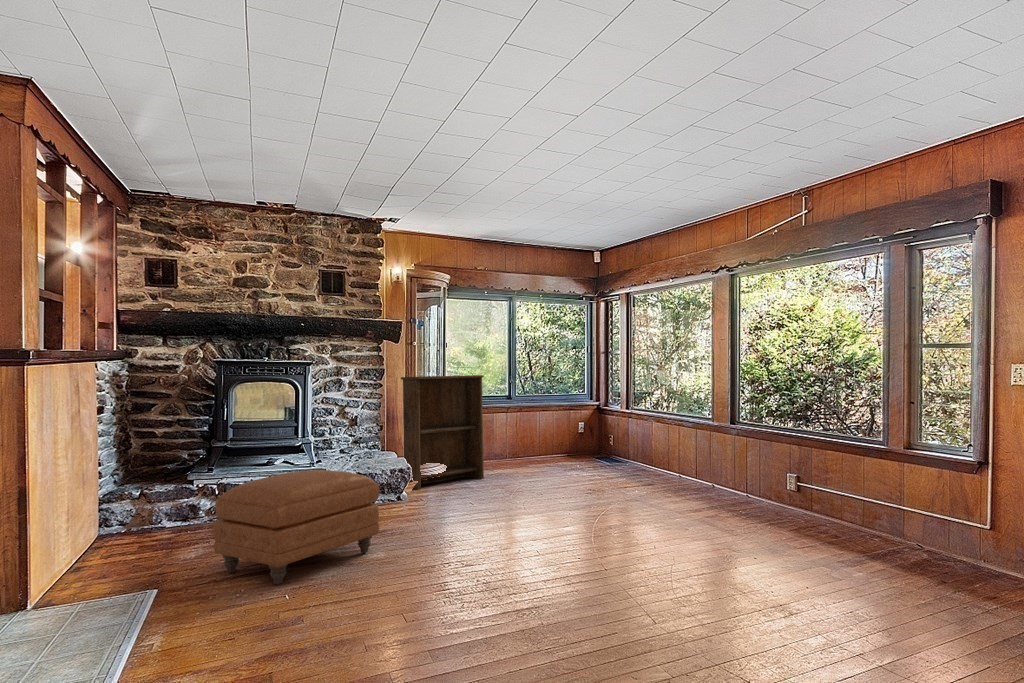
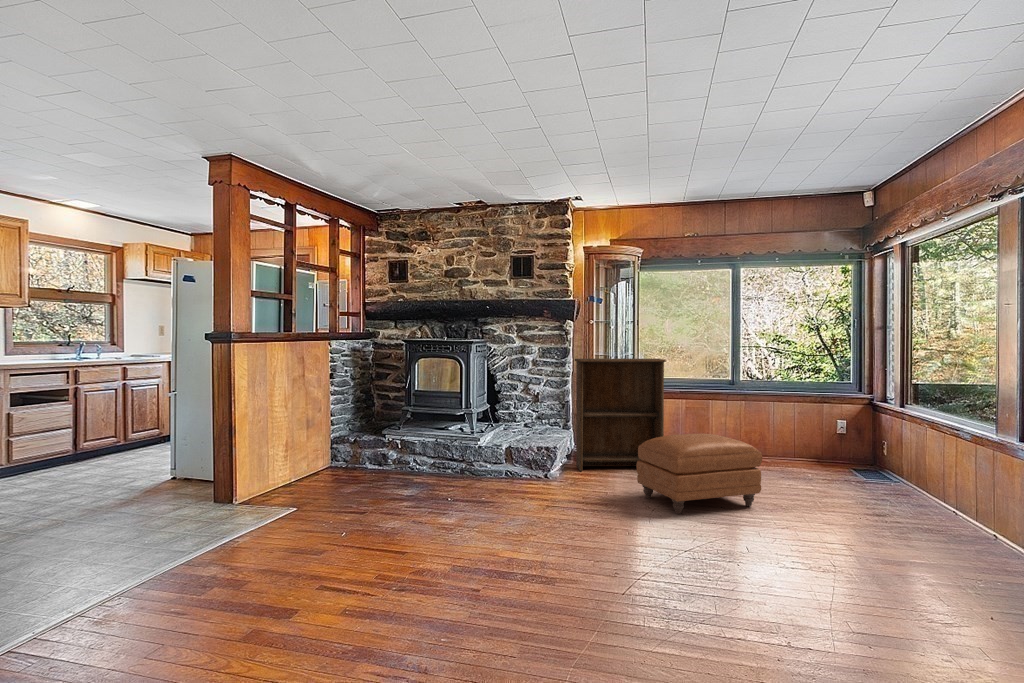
ottoman: present [213,470,379,585] -> present [636,434,762,514]

